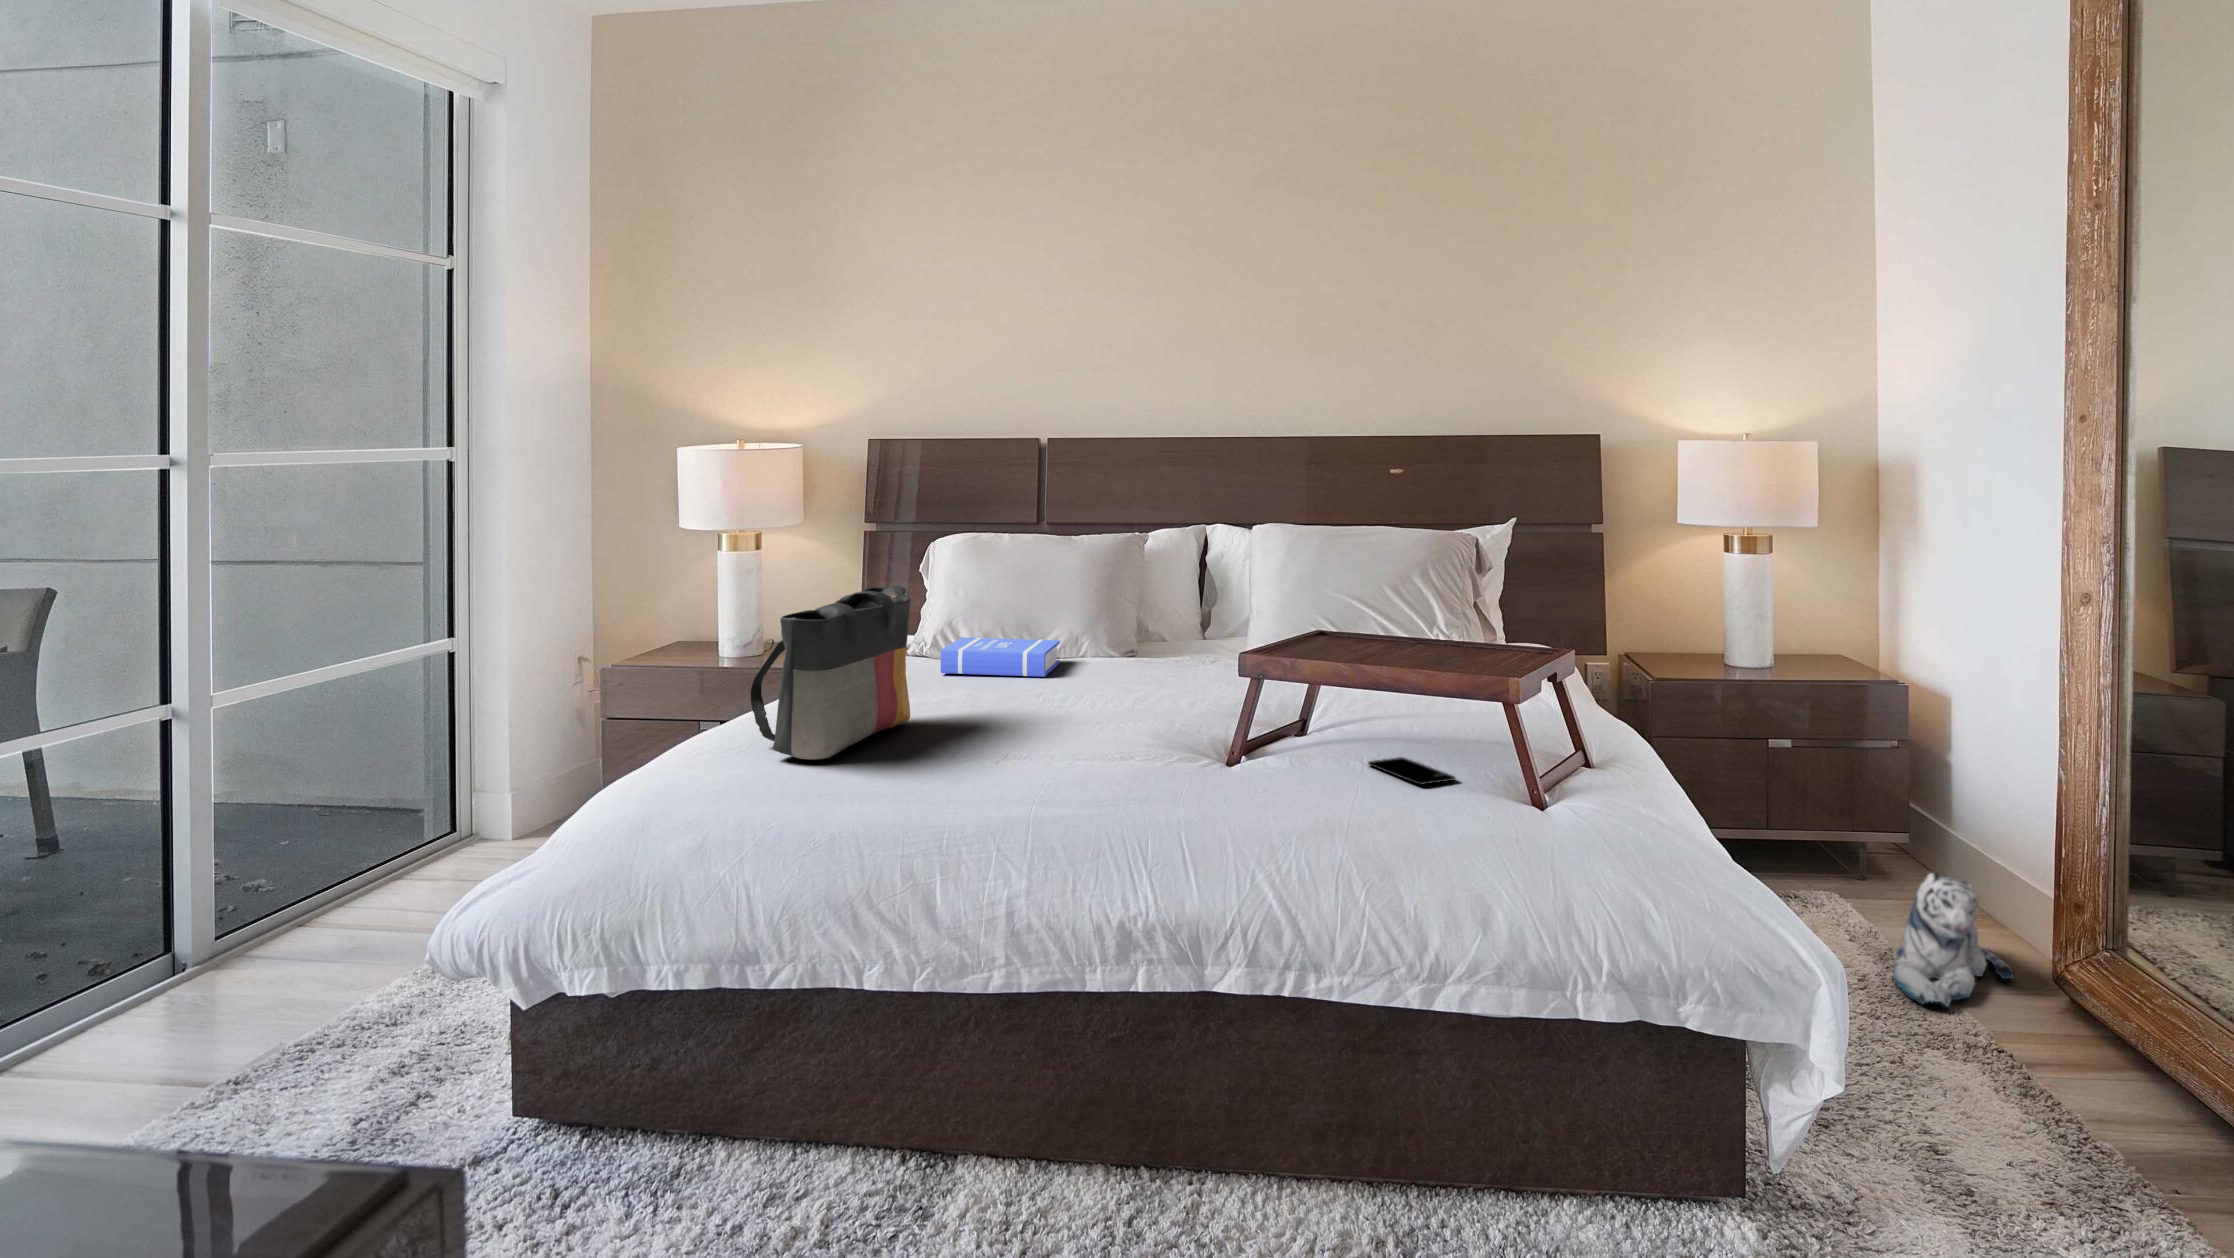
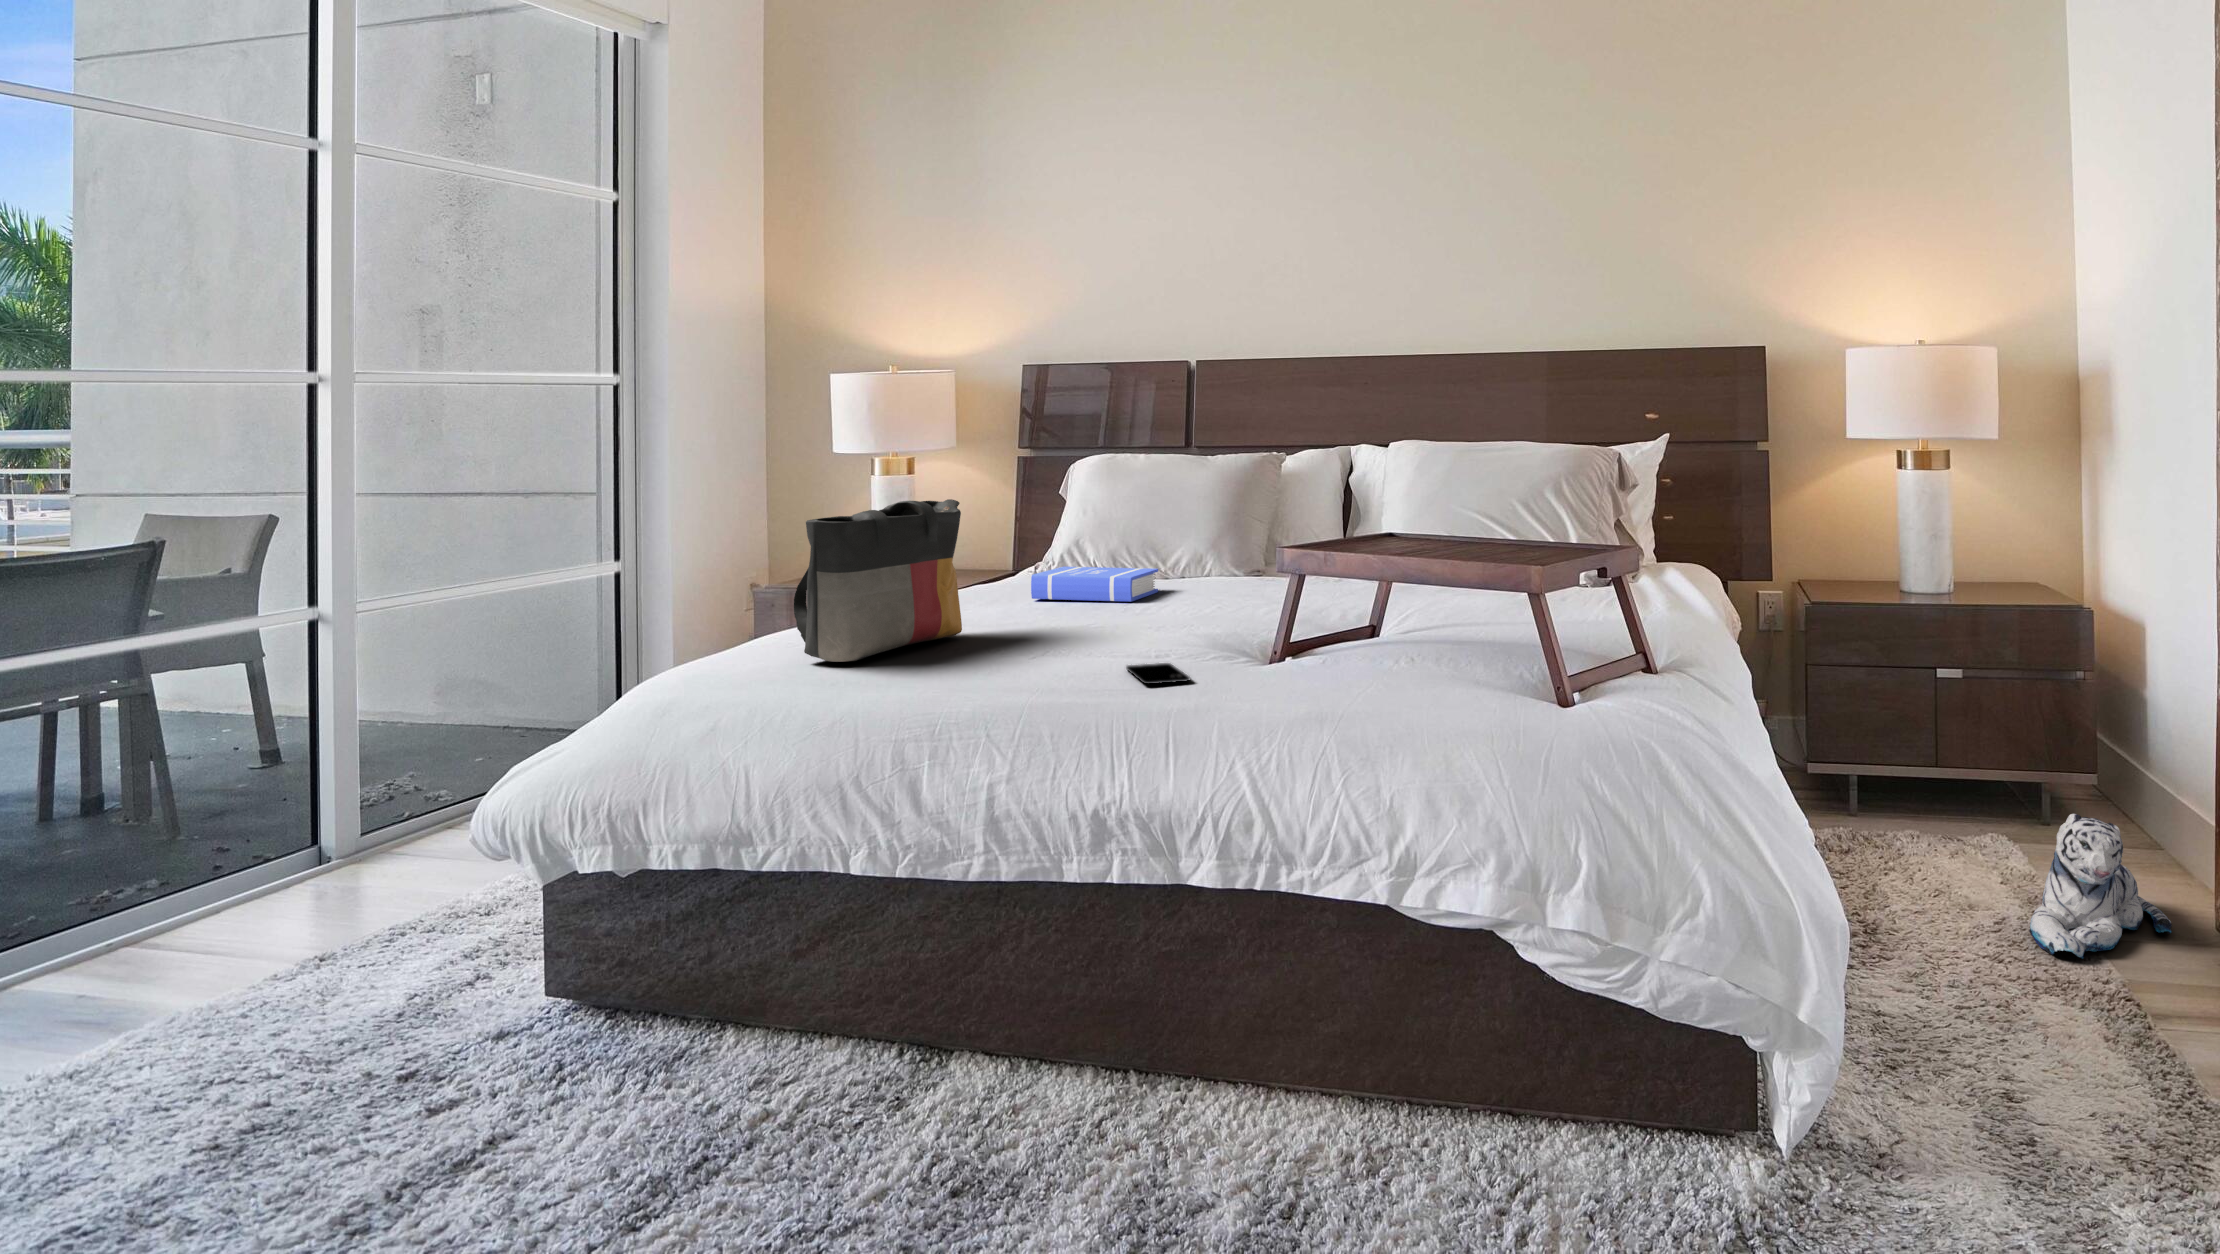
smartphone: present [1368,757,1455,785] -> present [1126,663,1190,684]

